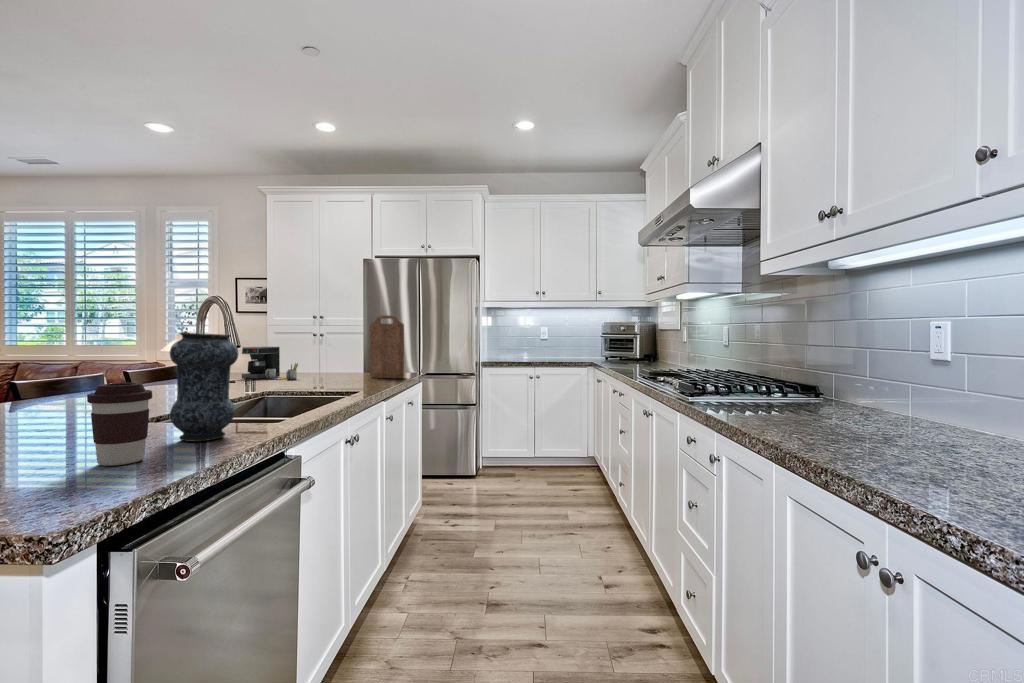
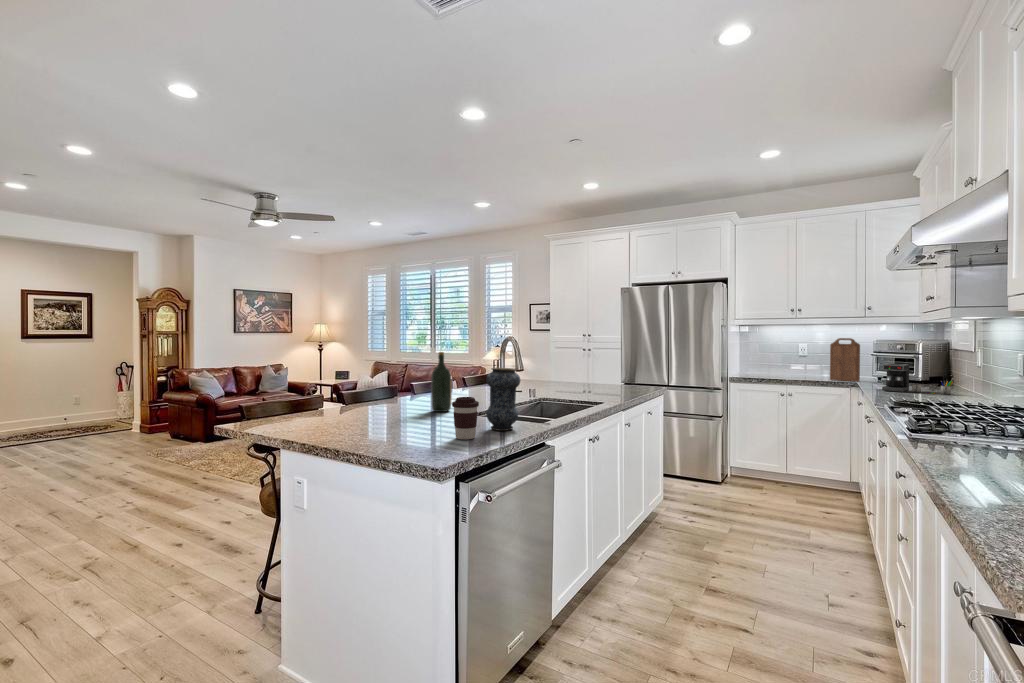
cutting board: present [370,315,404,378] -> present [830,338,860,382]
wine bottle: none [49,316,96,422] -> present [431,352,452,412]
coffee maker: present [242,347,298,380] -> present [882,363,953,395]

